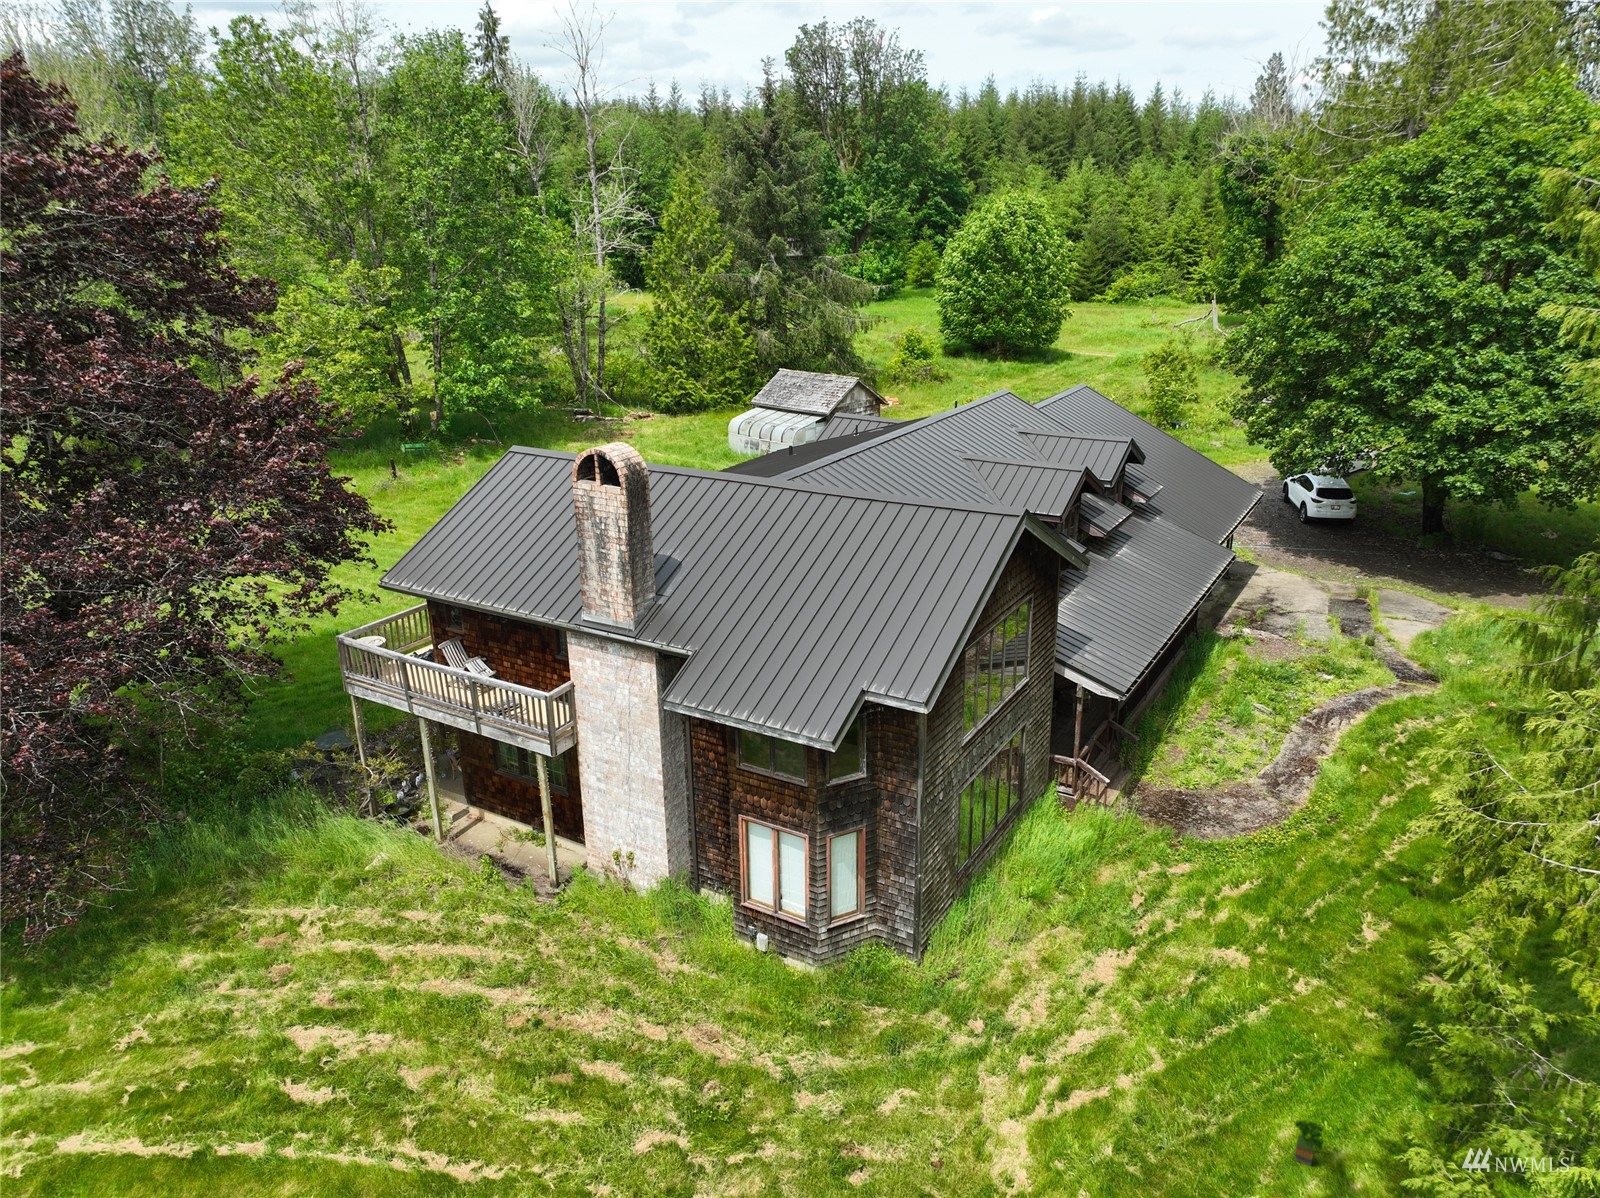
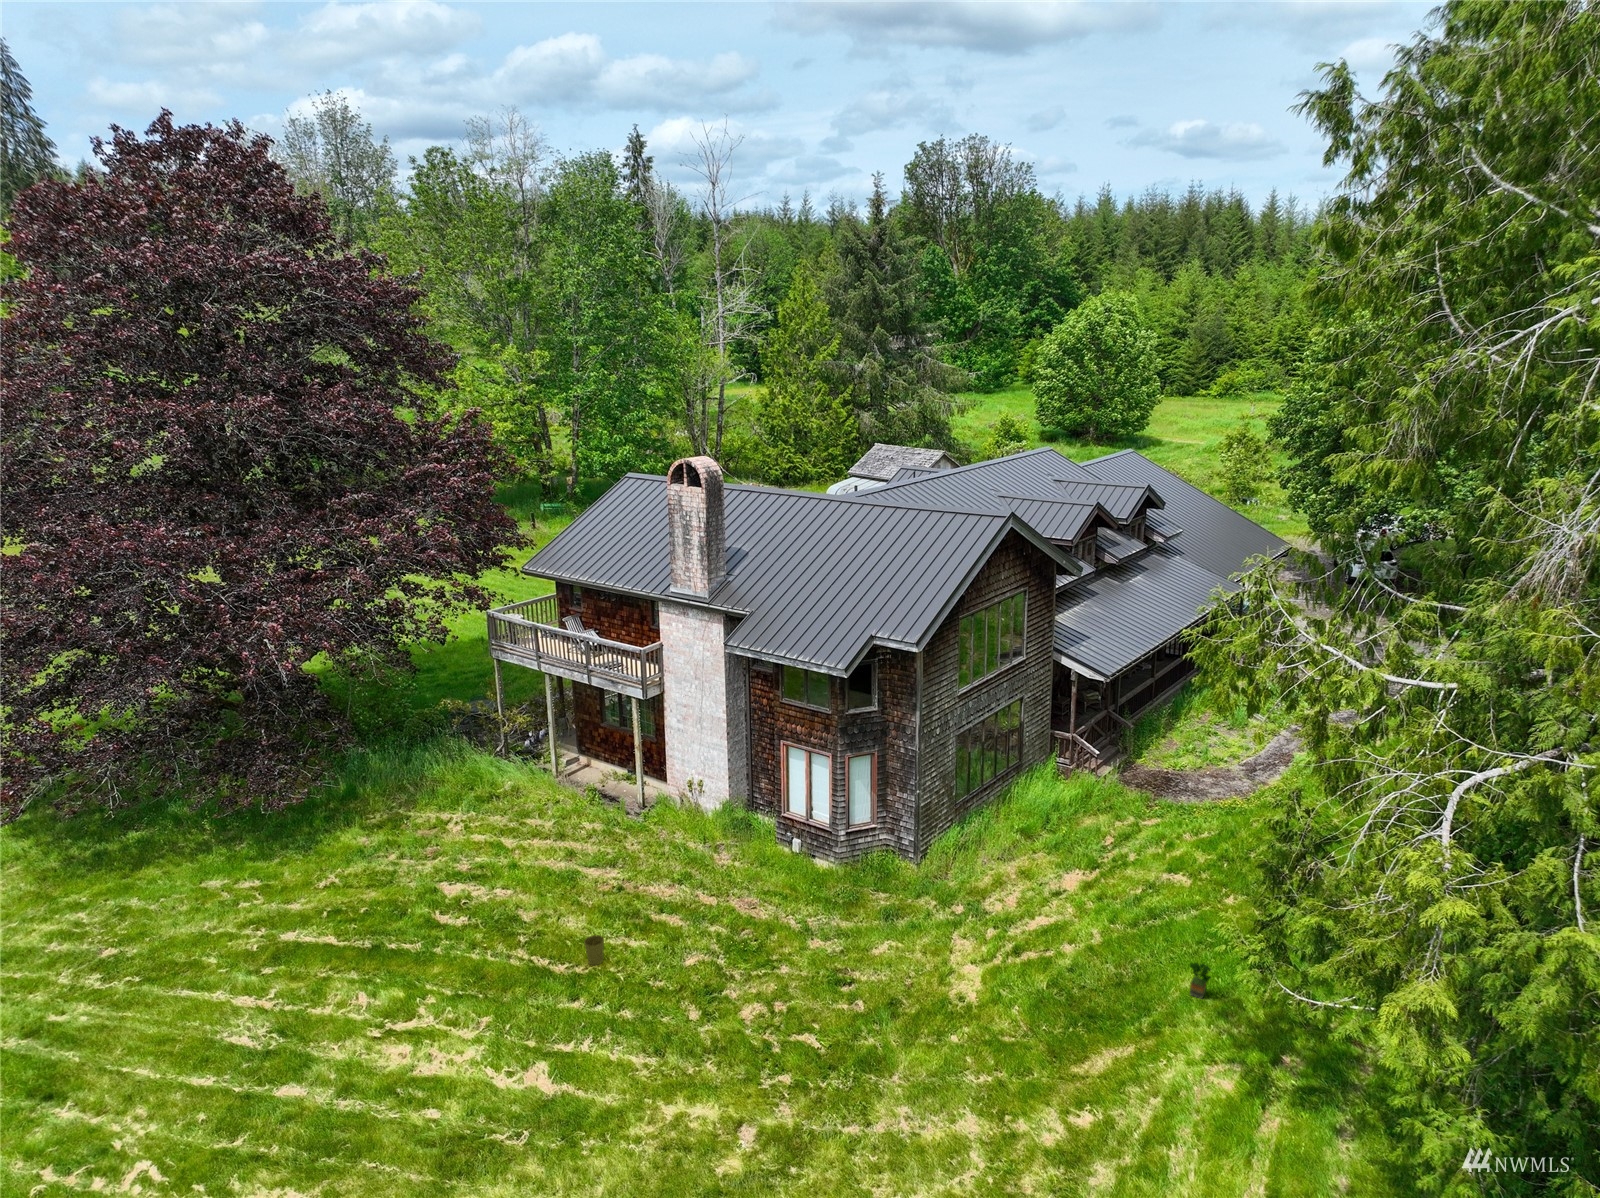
basket: none [497,1124,525,1169] -> present [584,935,604,965]

